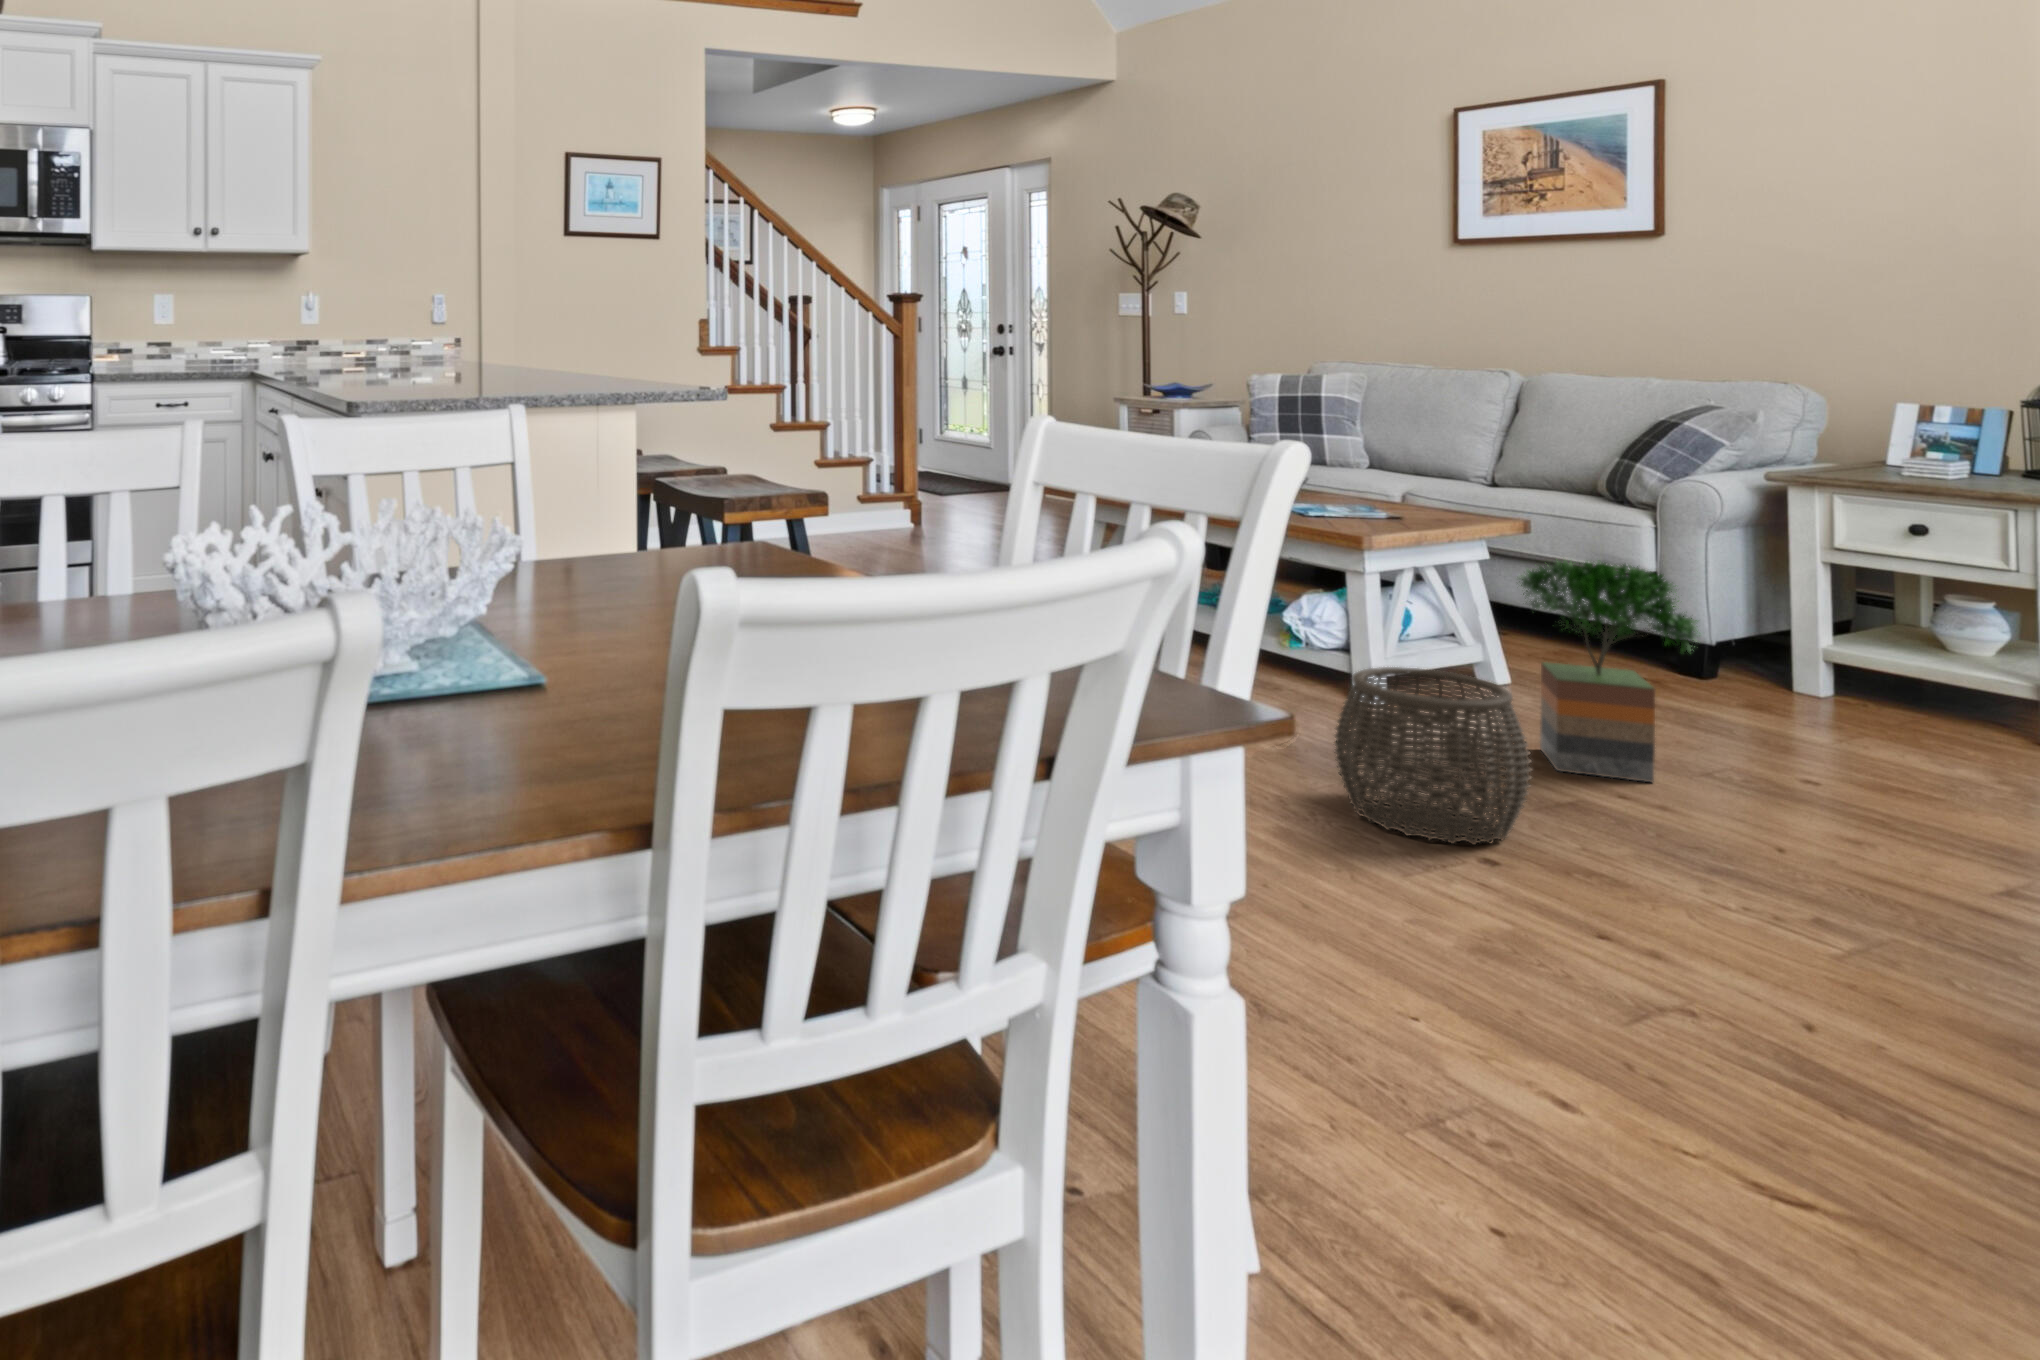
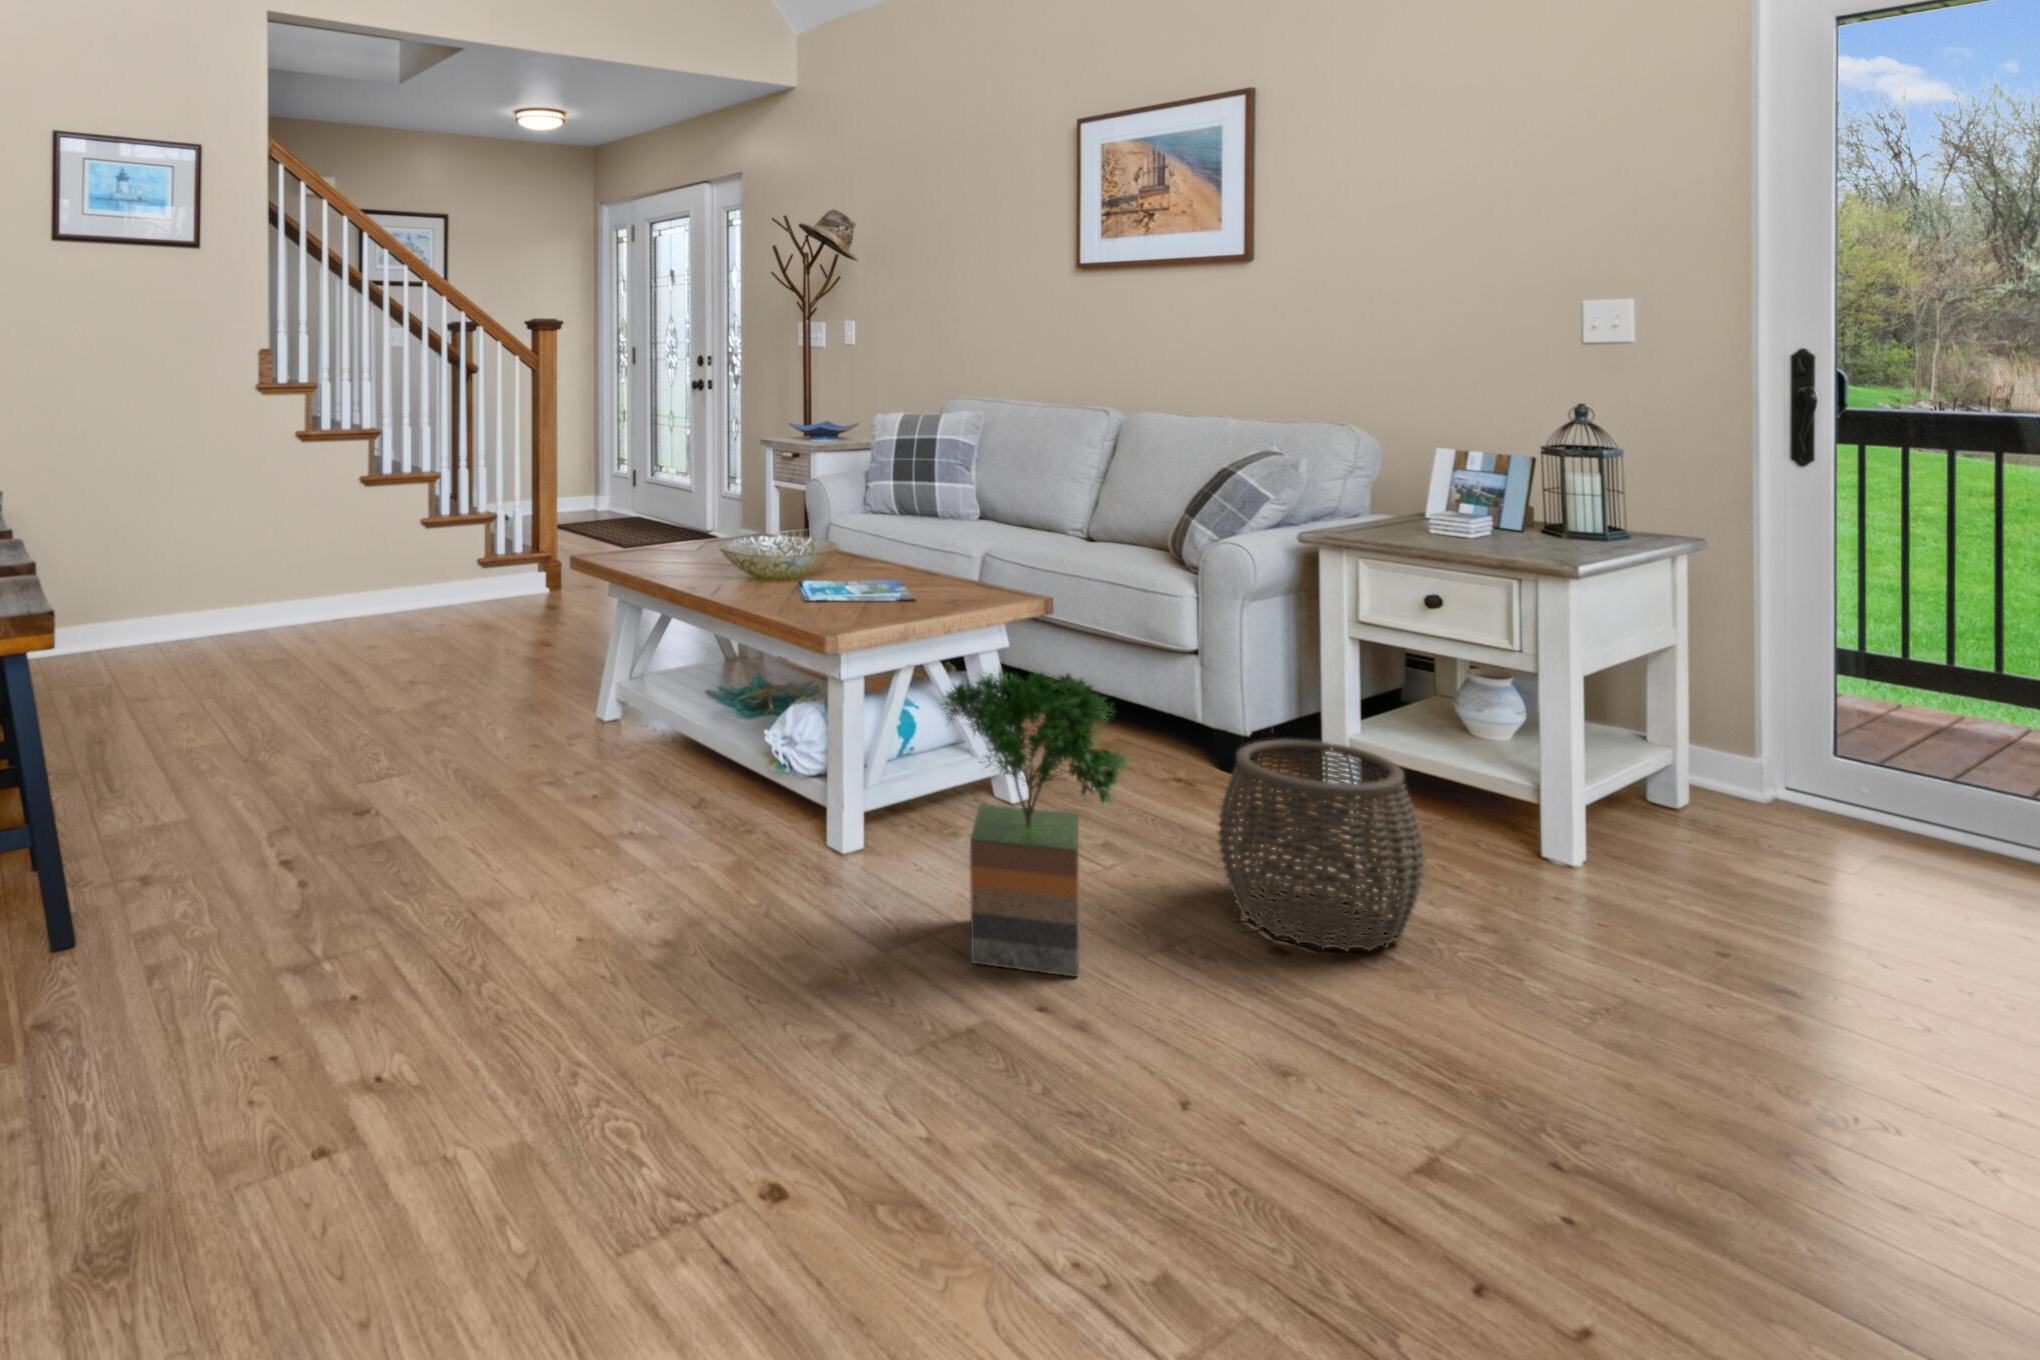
woven basket: present [1334,667,1532,845] -> present [1218,740,1425,951]

